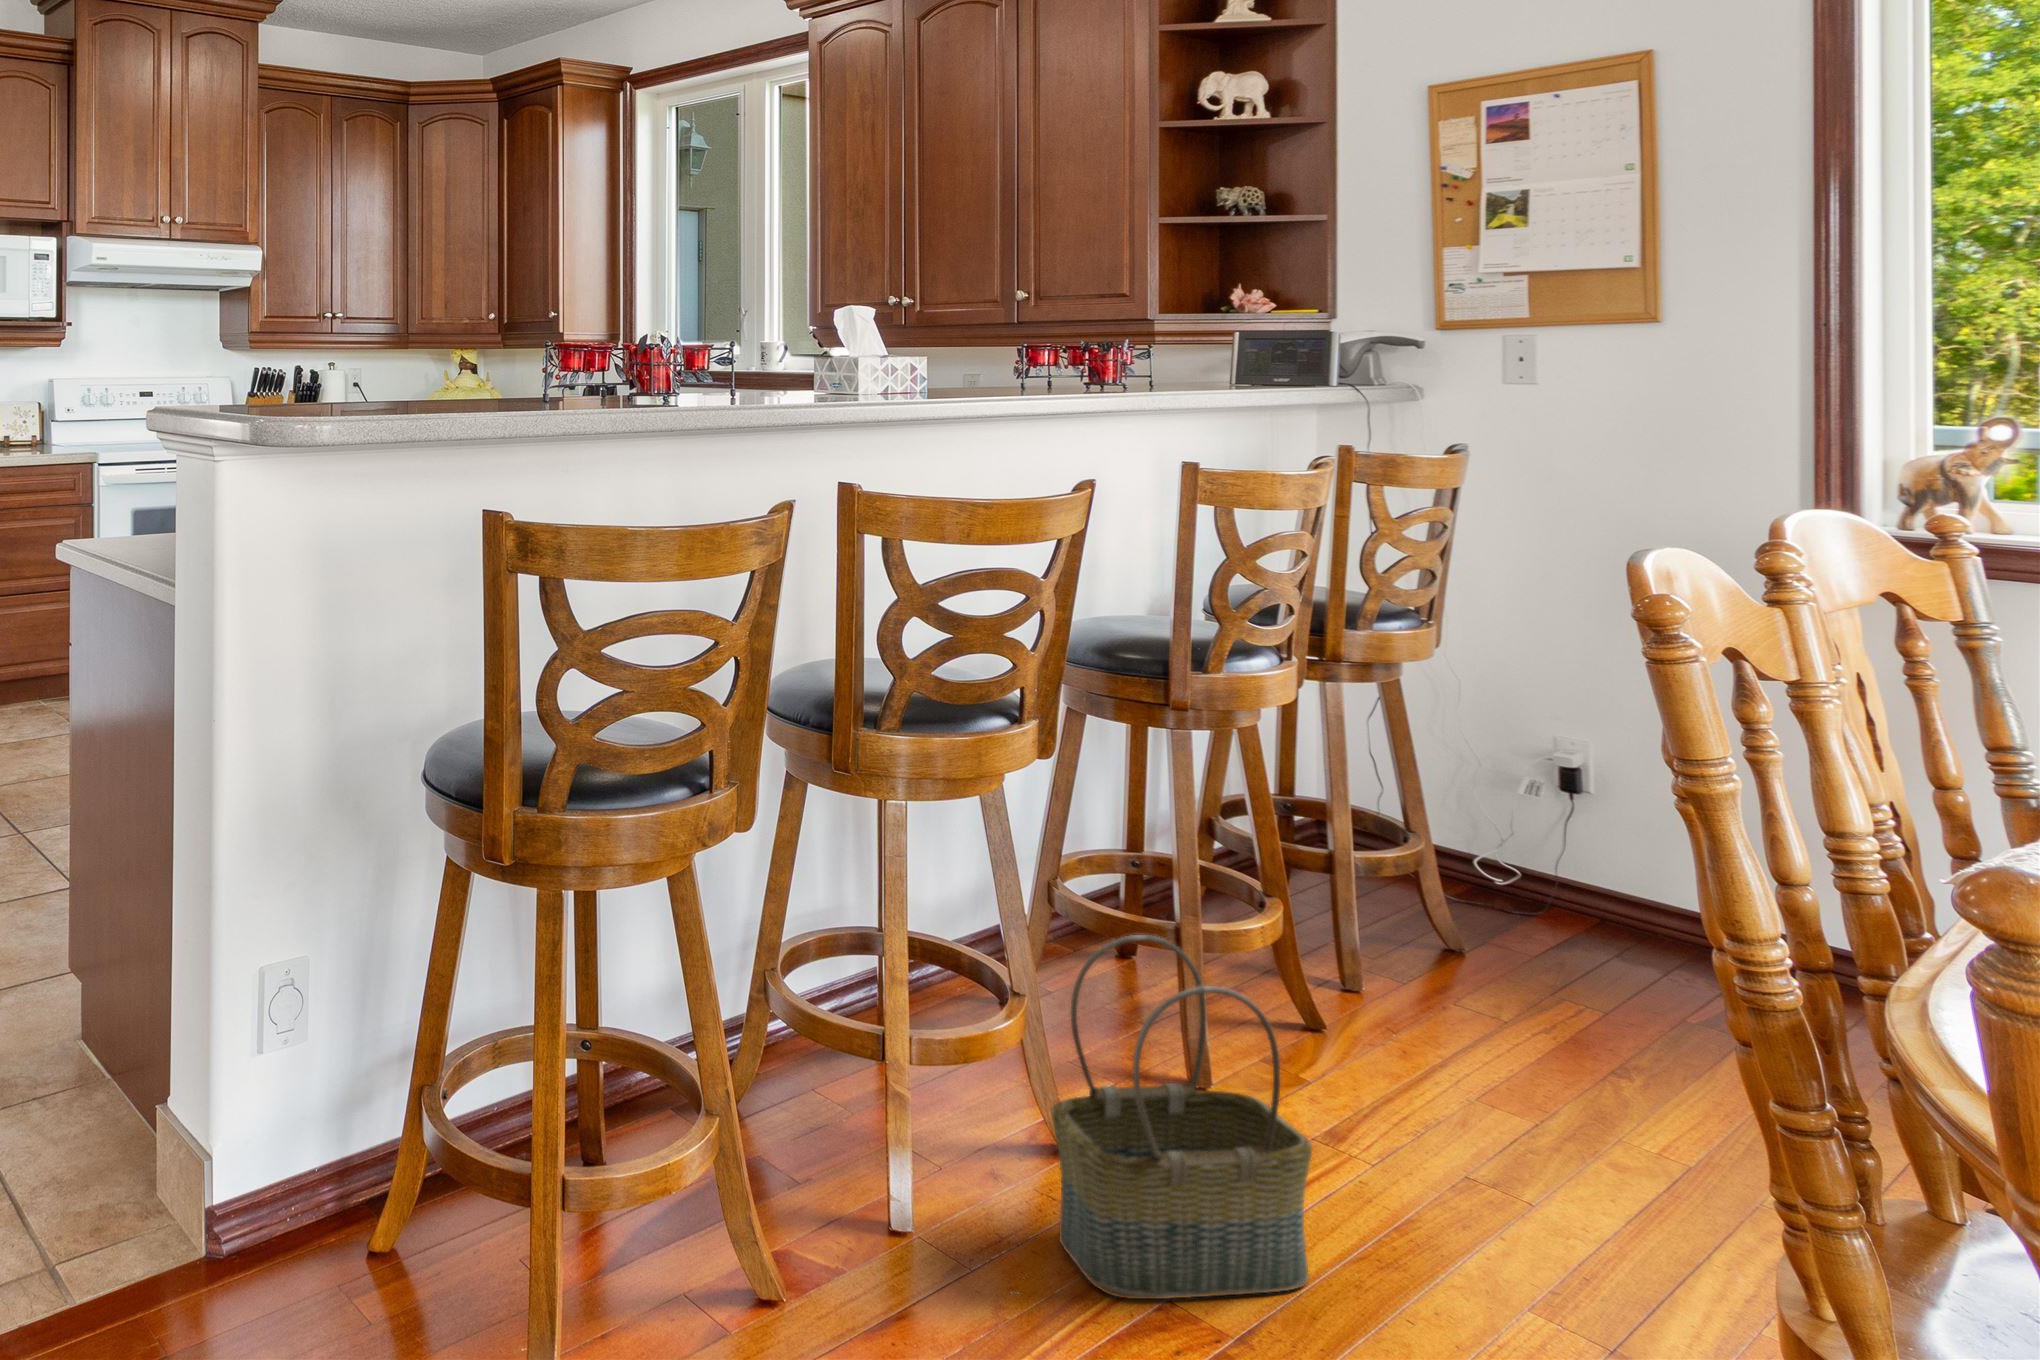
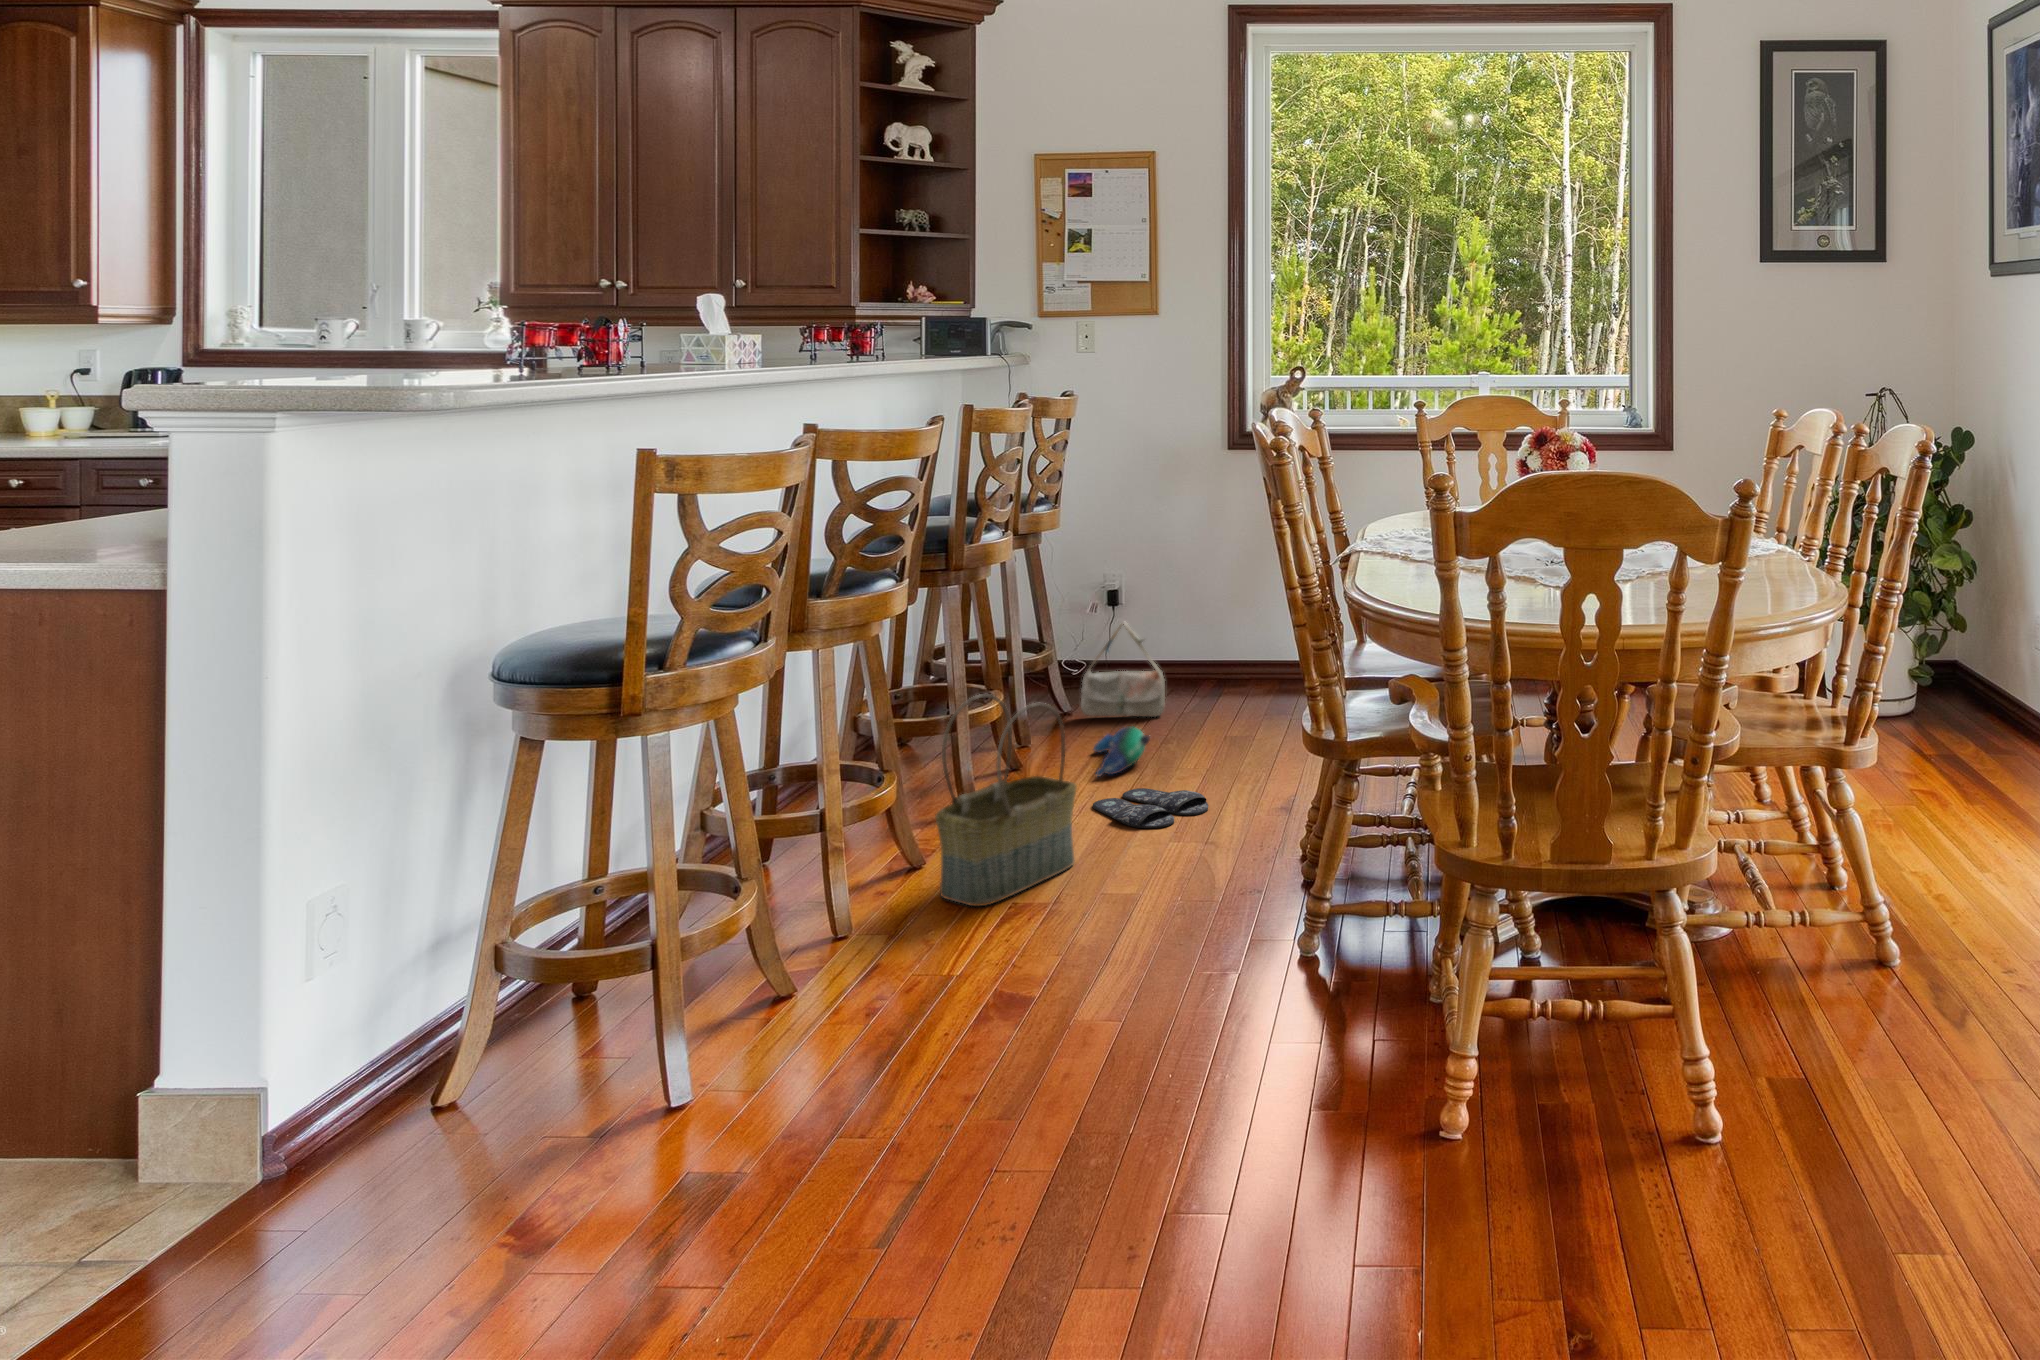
bag: none [1465,840,1634,1024] -> present [1081,622,1165,717]
plush toy: none [1433,1032,1558,1120] -> present [1094,726,1150,777]
slippers: none [1400,1164,1643,1292] -> present [1093,788,1208,828]

